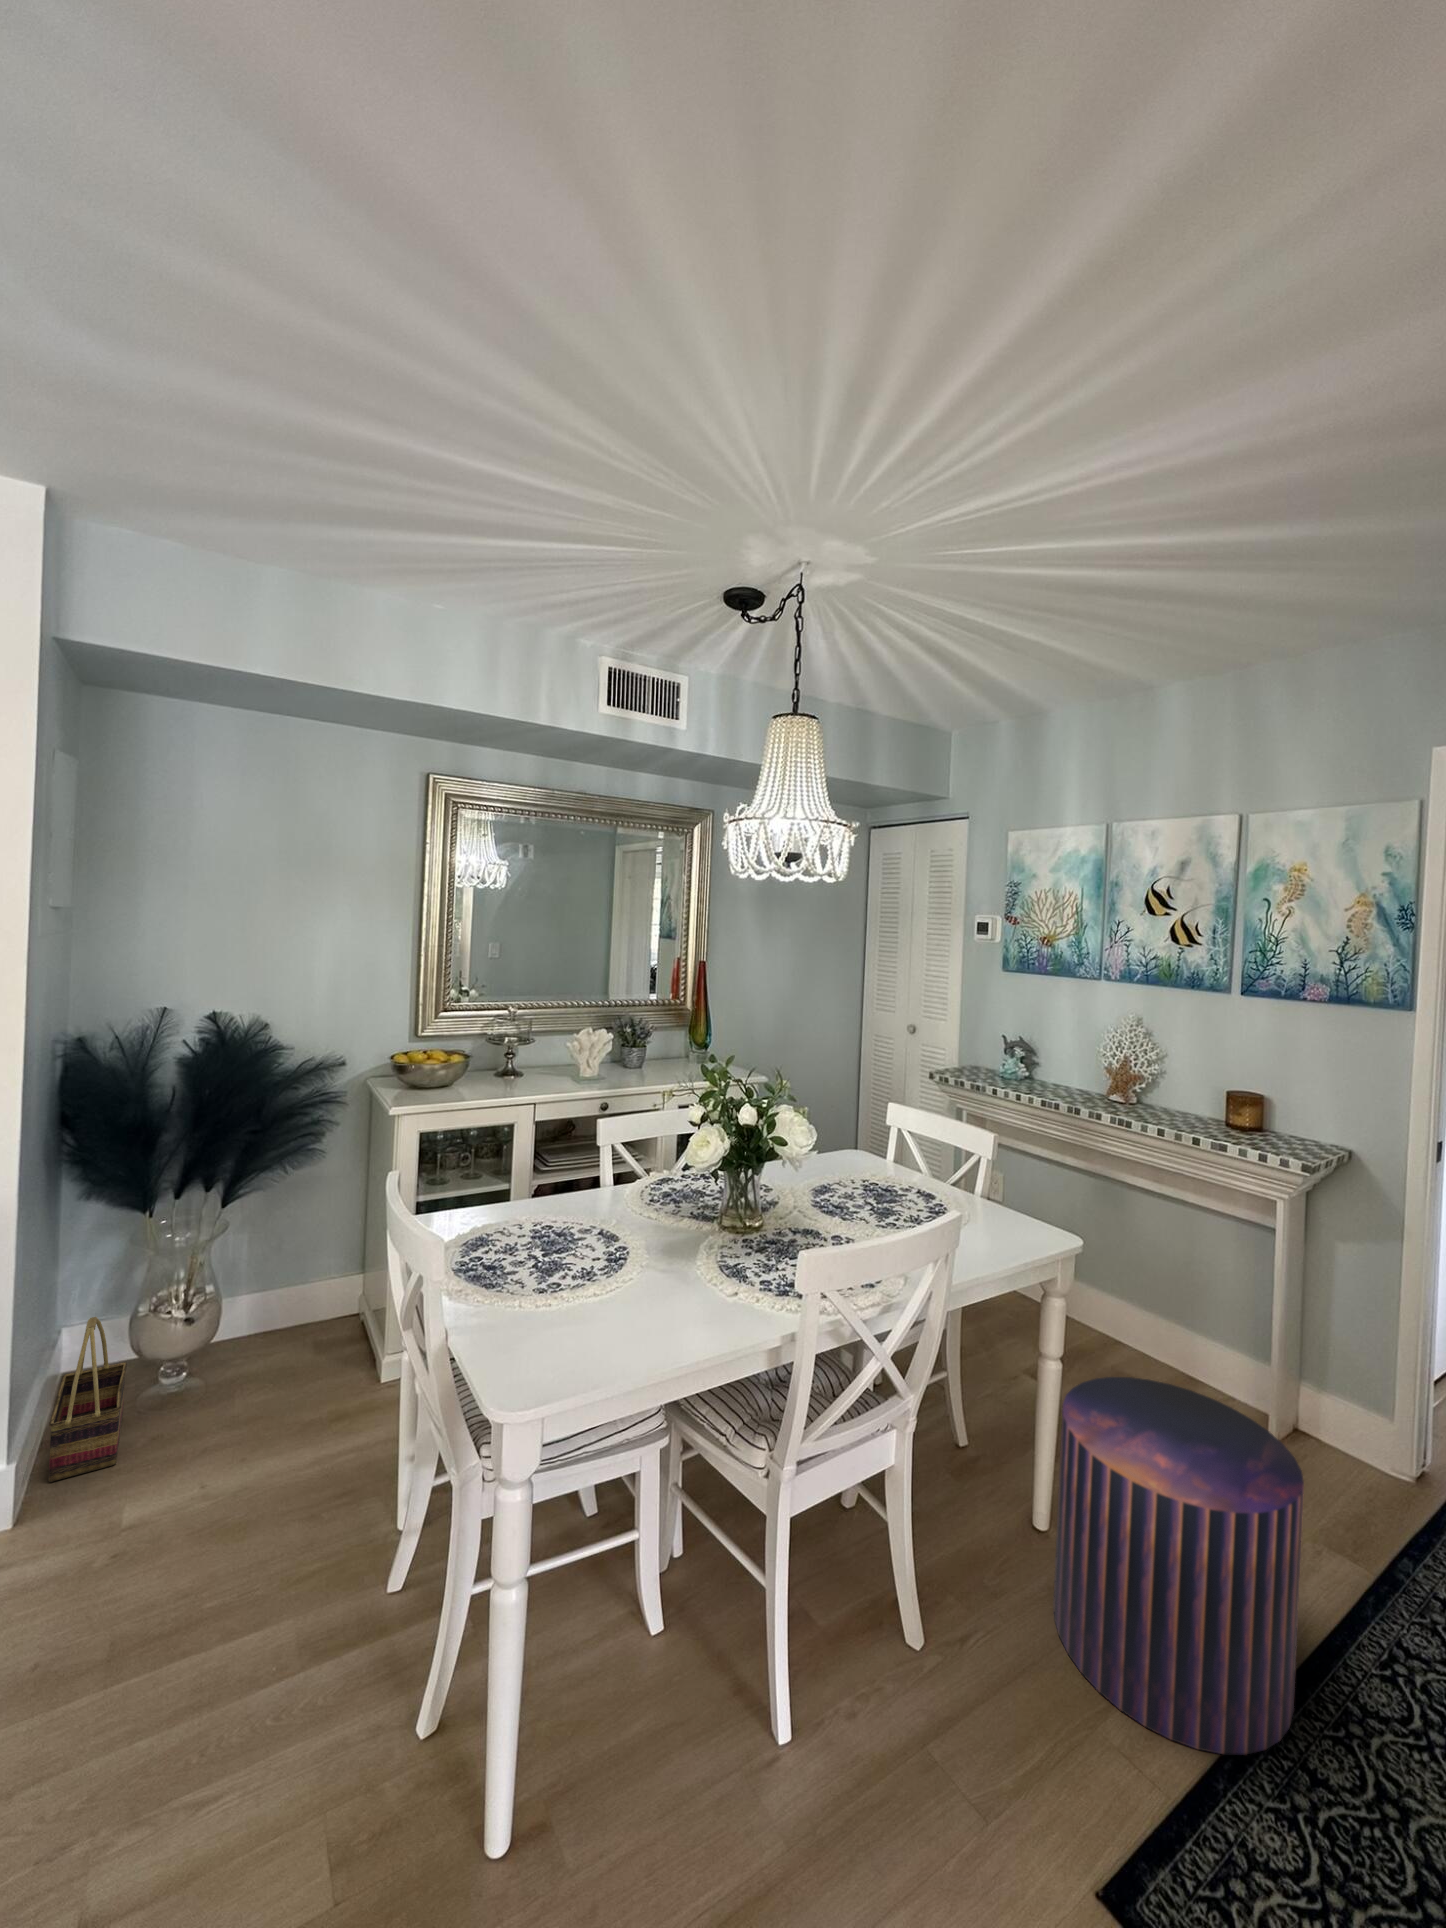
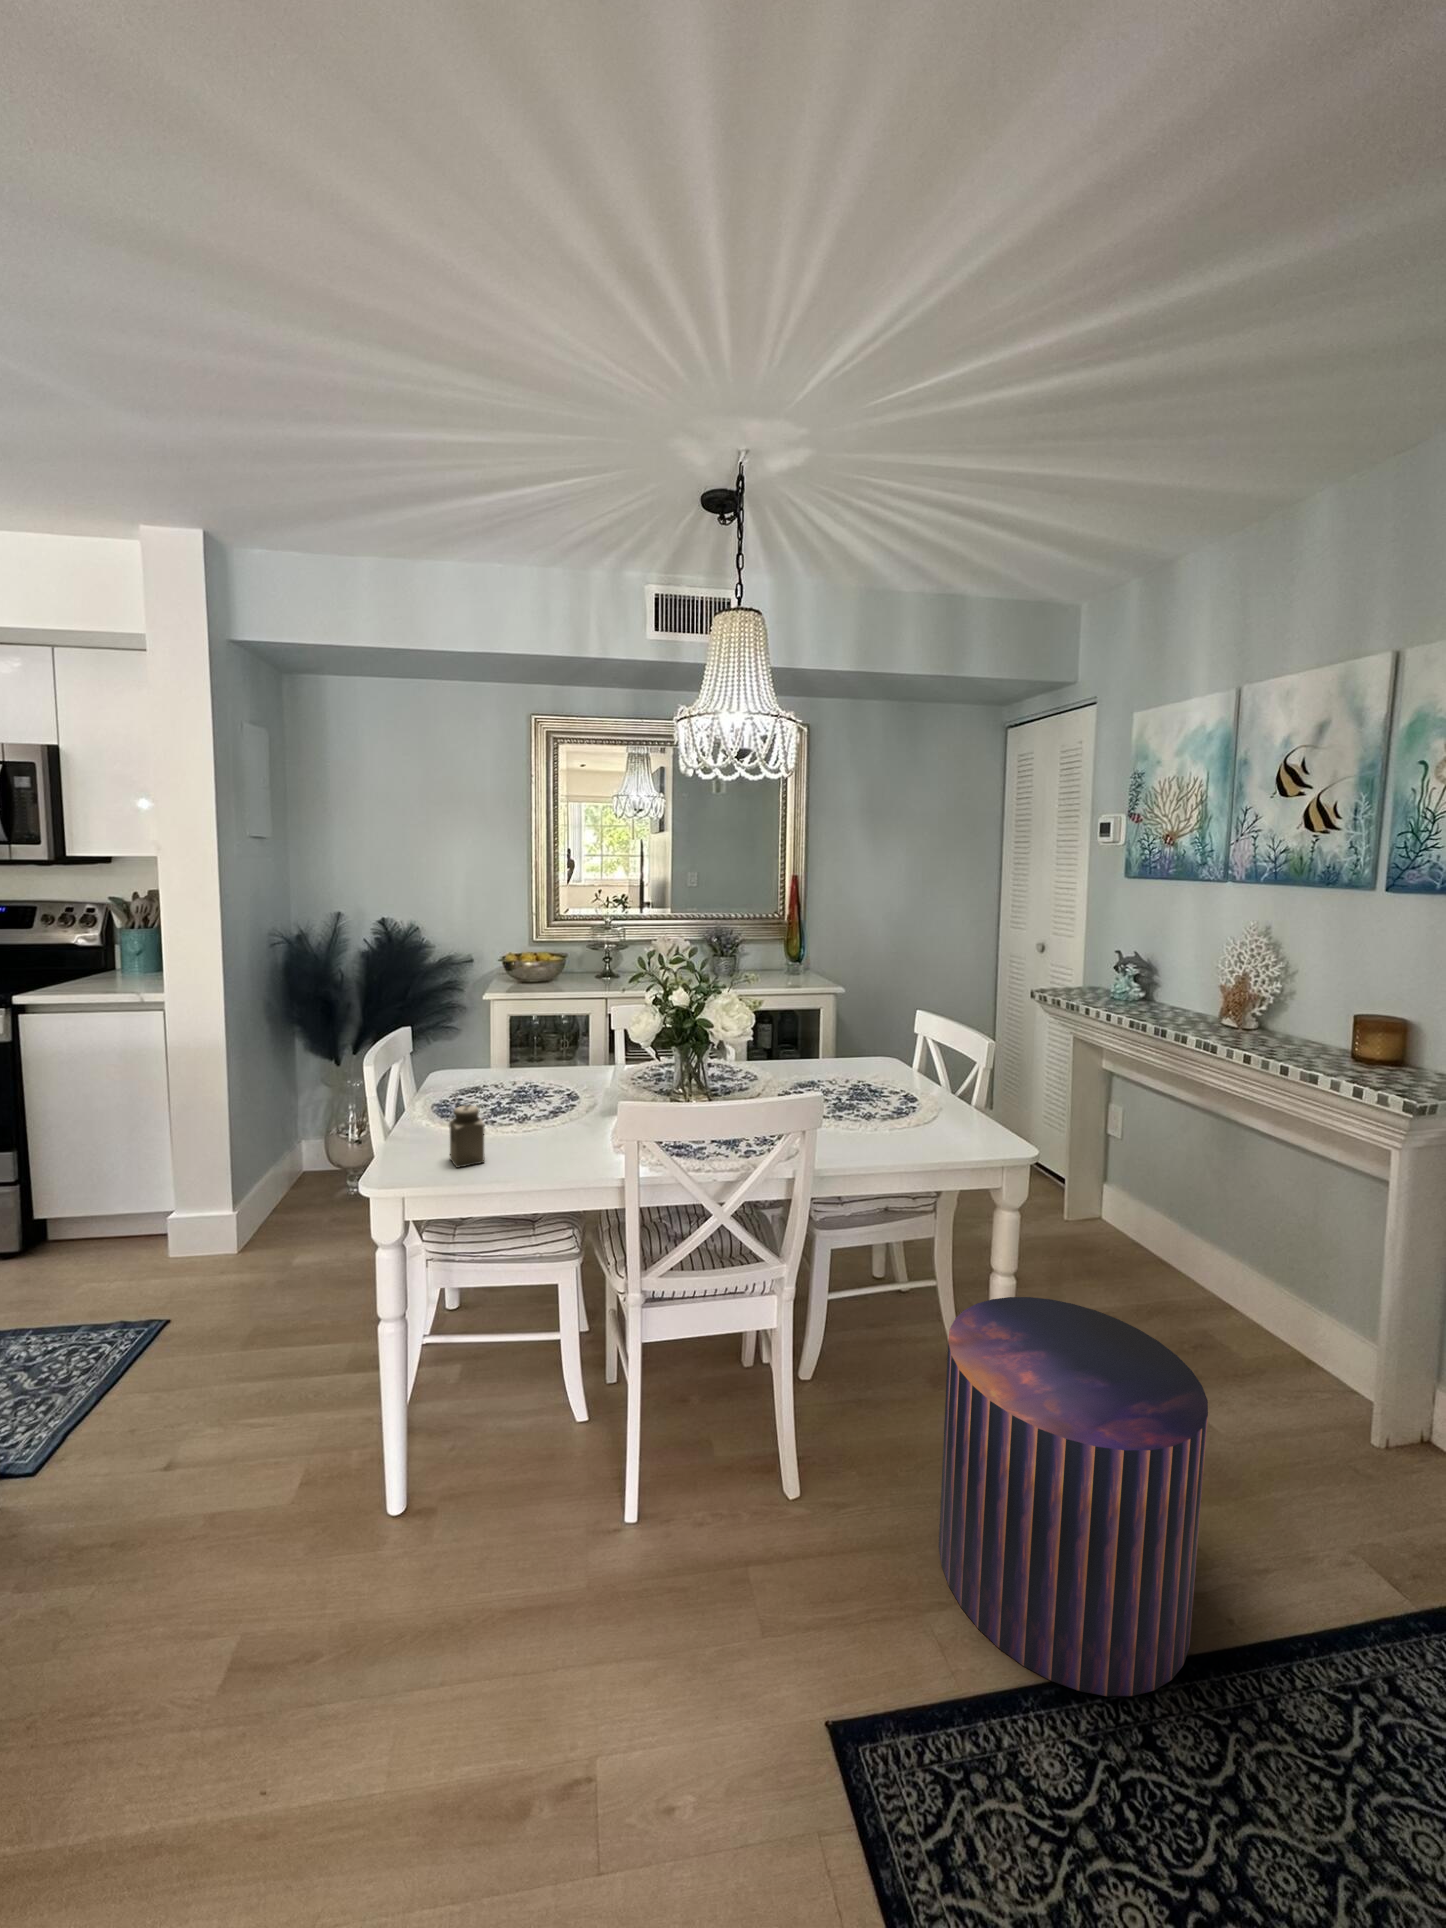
salt shaker: none [558,1271,608,1355] -> present [449,1105,484,1168]
basket: present [48,1317,127,1482] -> none [269,1126,329,1229]

